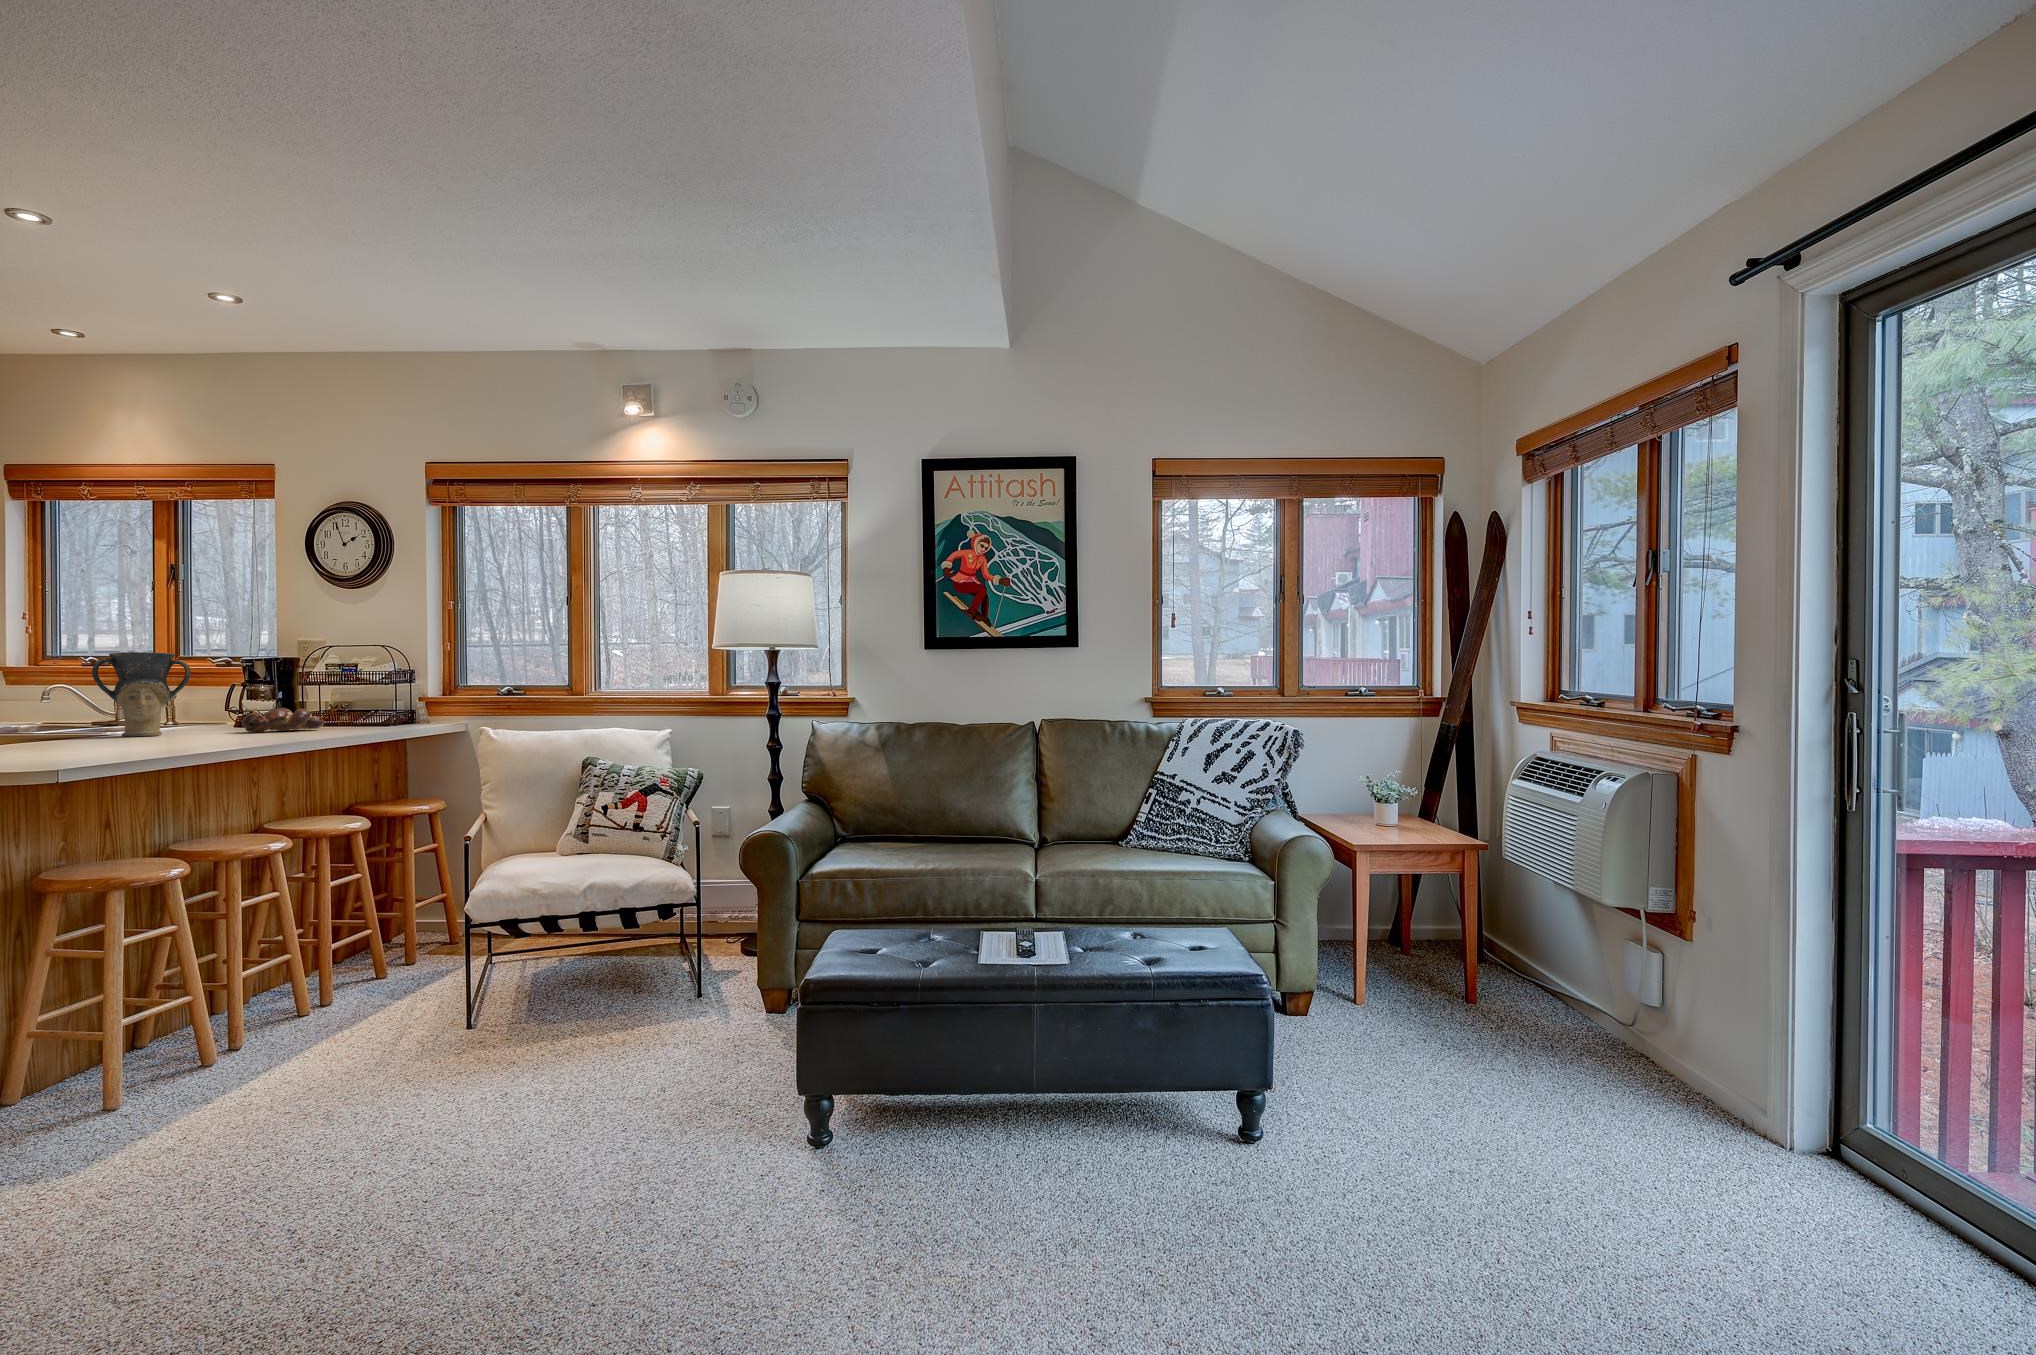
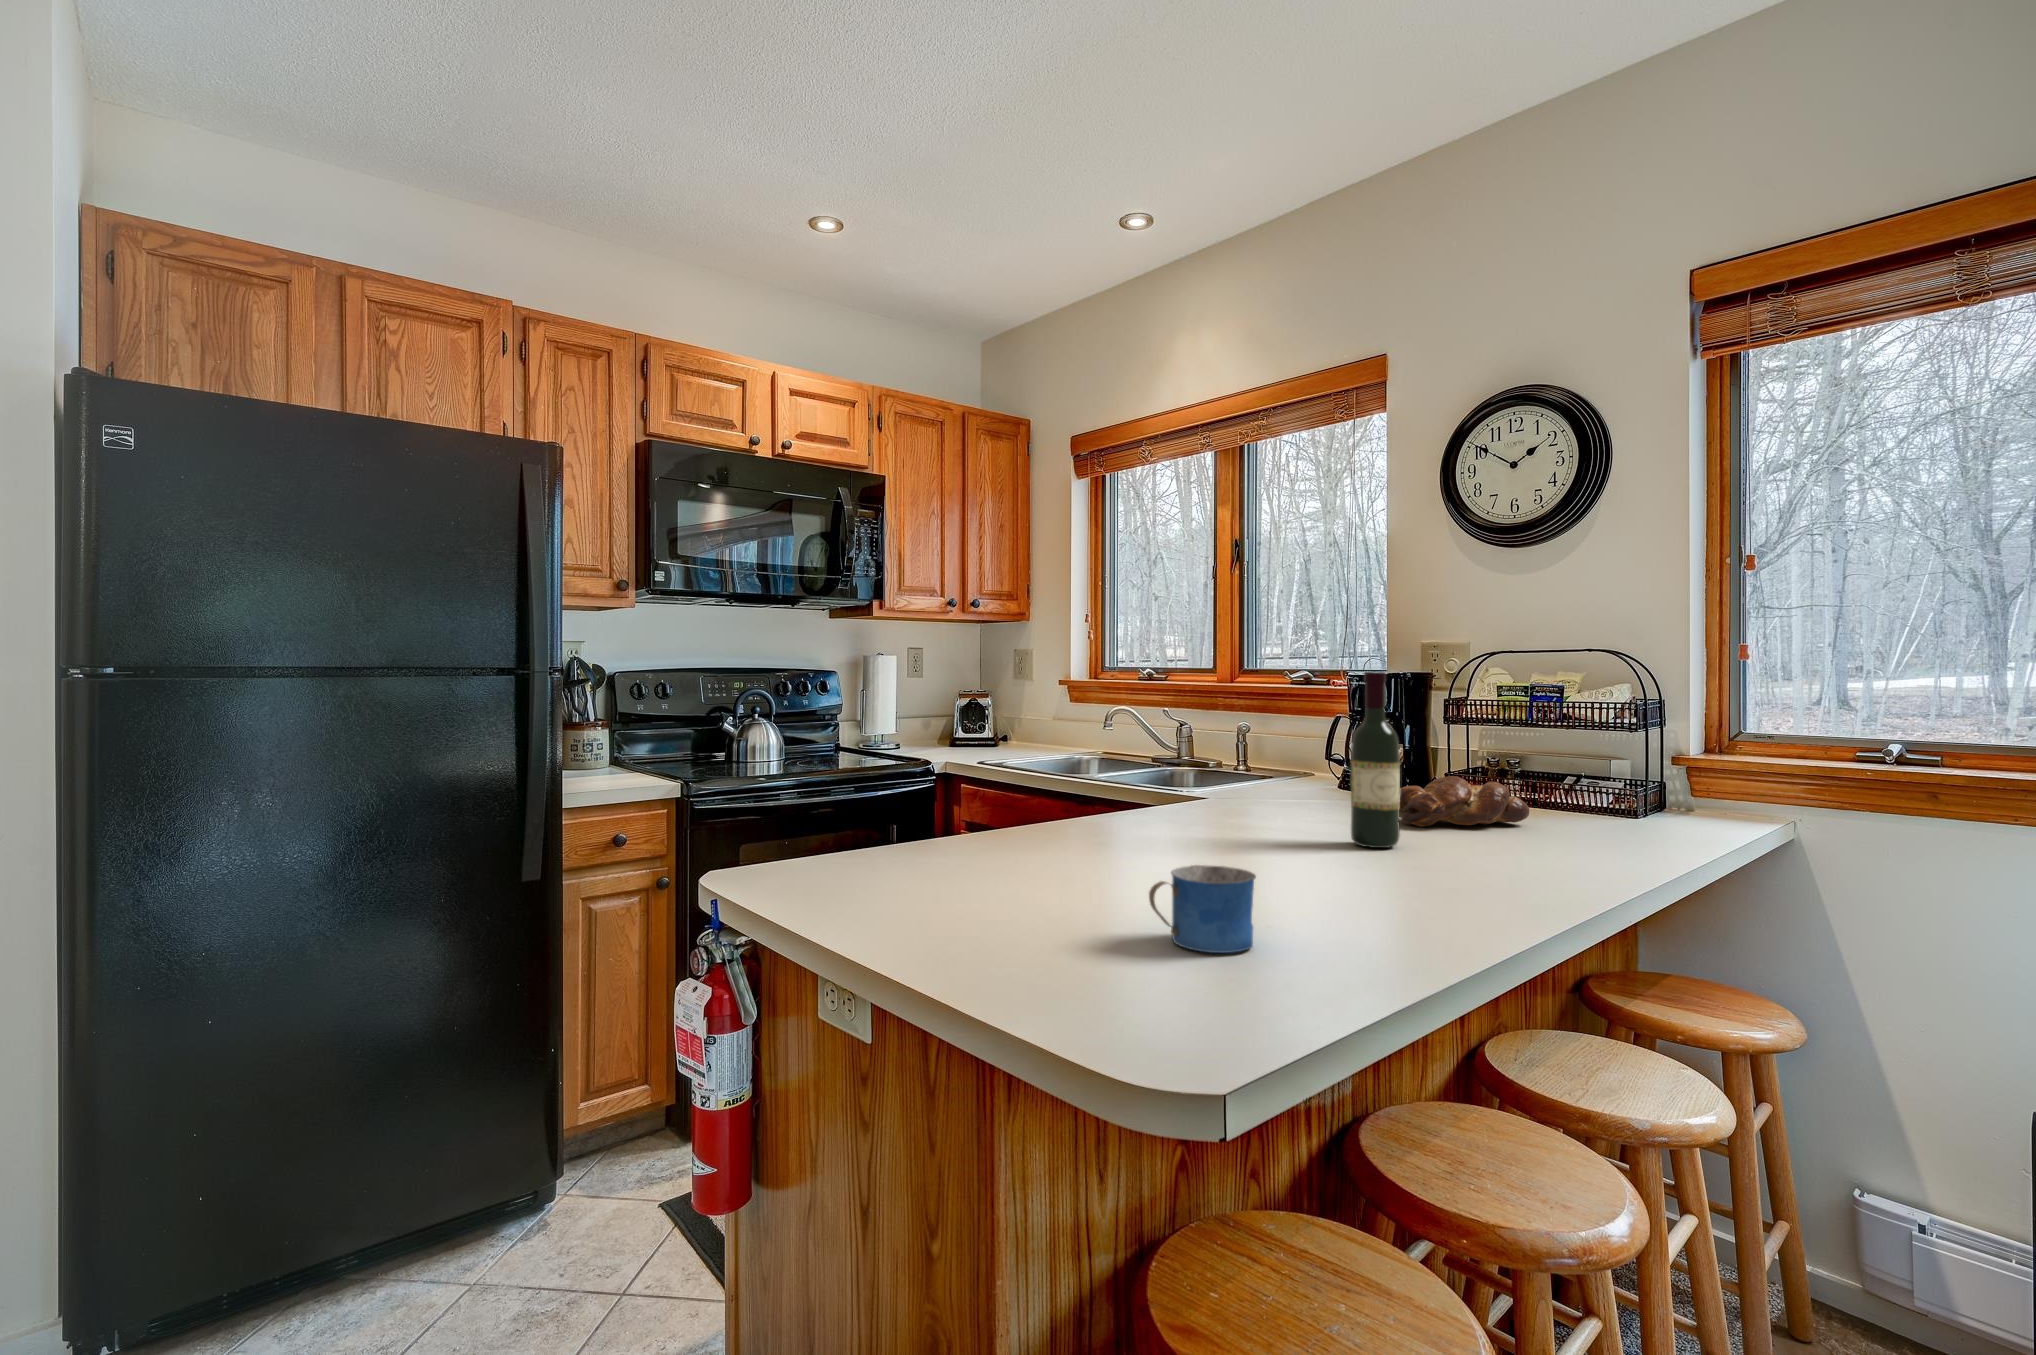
vase: present [92,652,191,736] -> none [1182,671,1318,825]
wine bottle: none [198,652,227,737] -> present [1351,672,1400,848]
mug: none [42,724,99,753] -> present [1149,865,1256,953]

